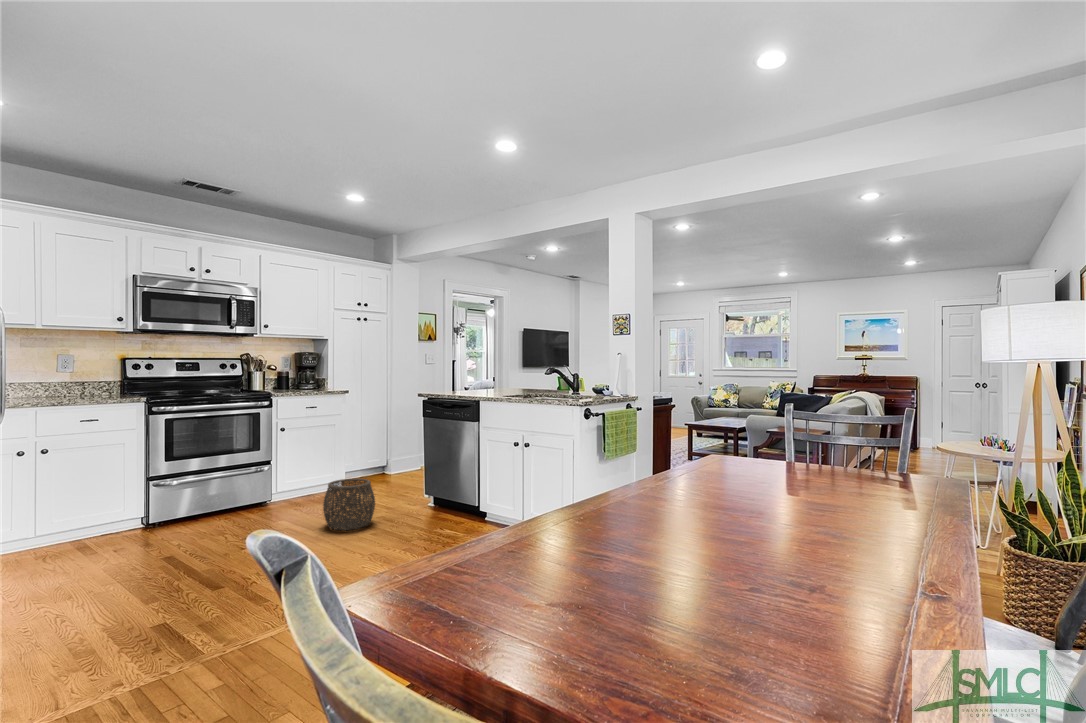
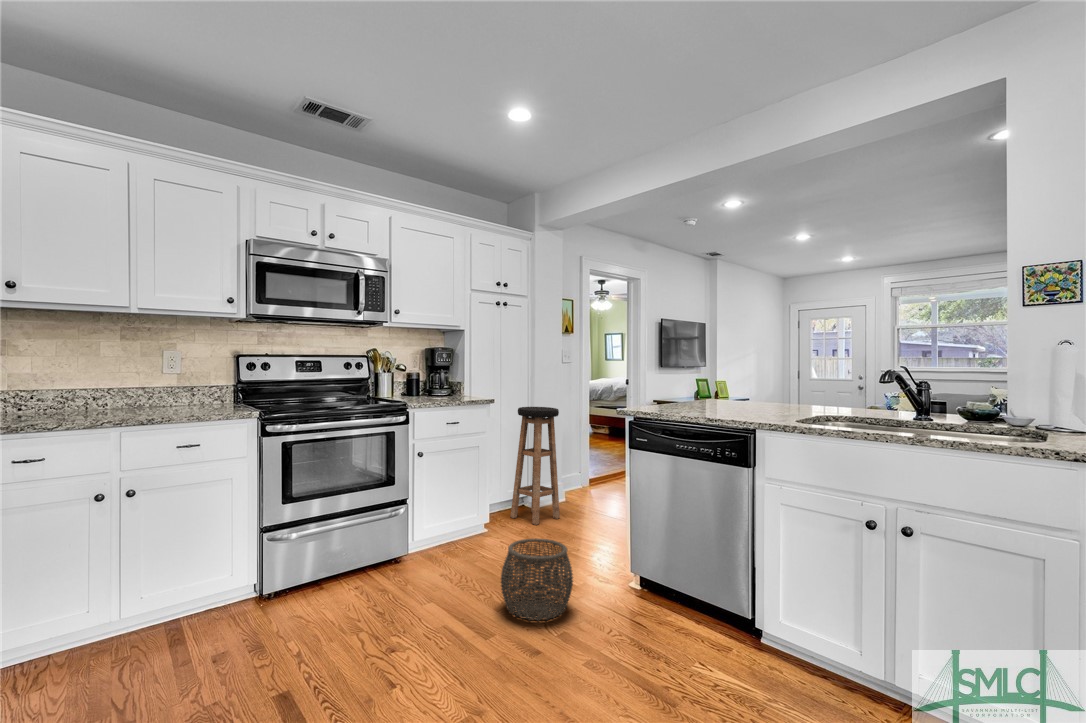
bar stool: none [366,396,404,483] -> present [510,407,560,525]

